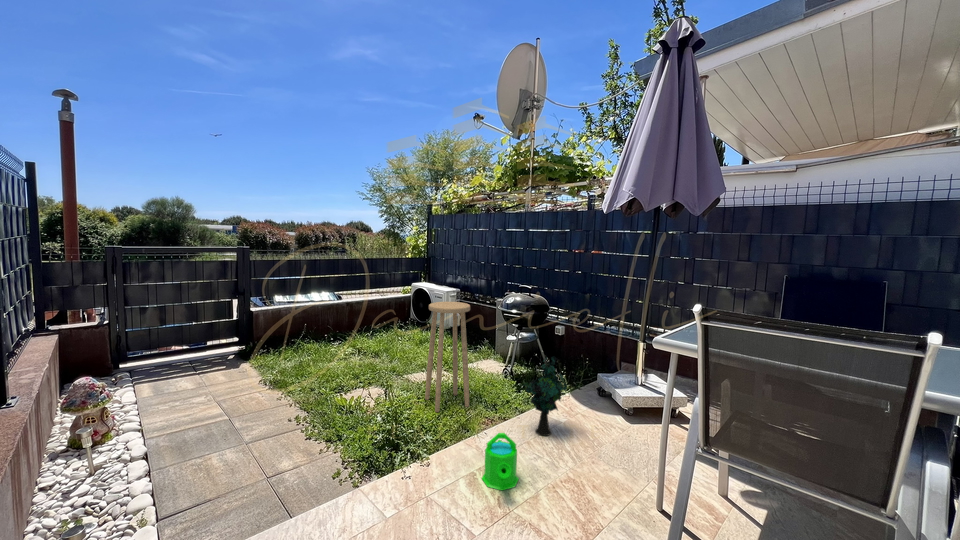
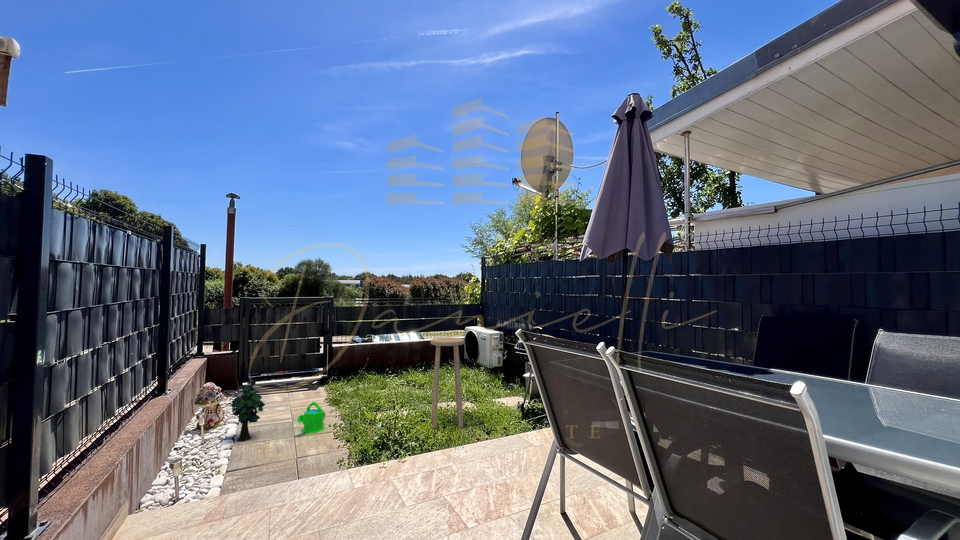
decorative plant: present [523,357,567,436] -> present [227,381,265,441]
watering can: present [482,433,519,490] -> present [297,402,325,433]

